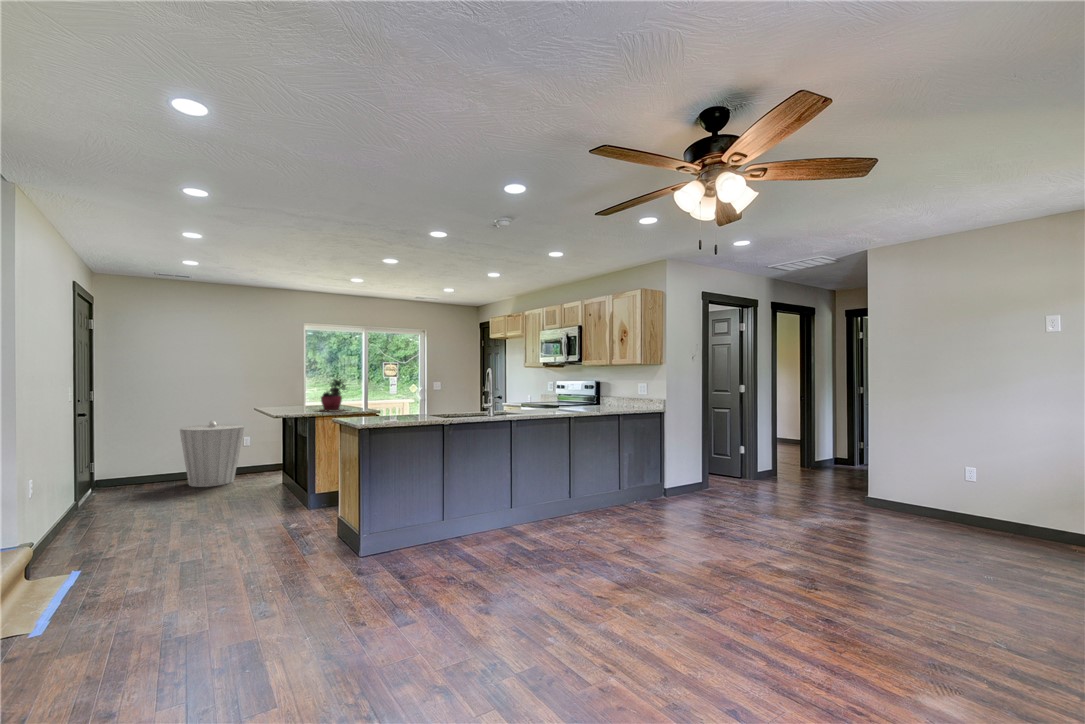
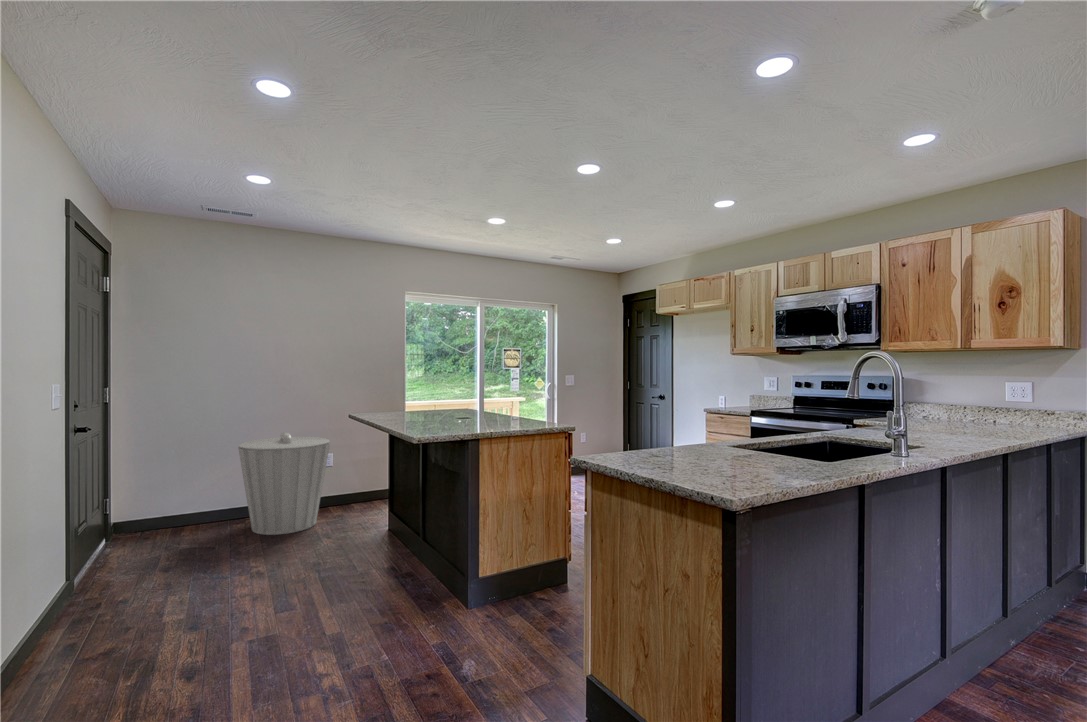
succulent plant: present [319,377,346,412] -> none [466,366,529,429]

